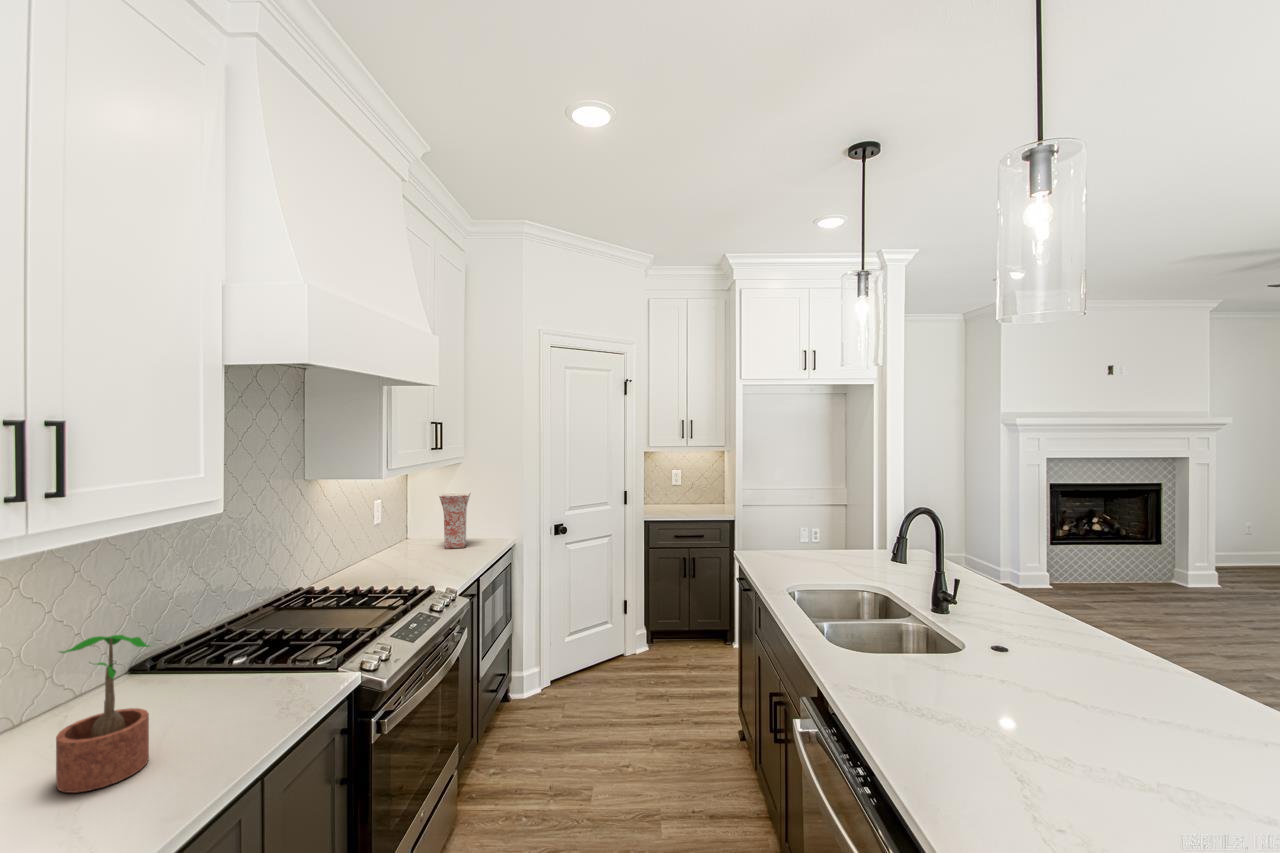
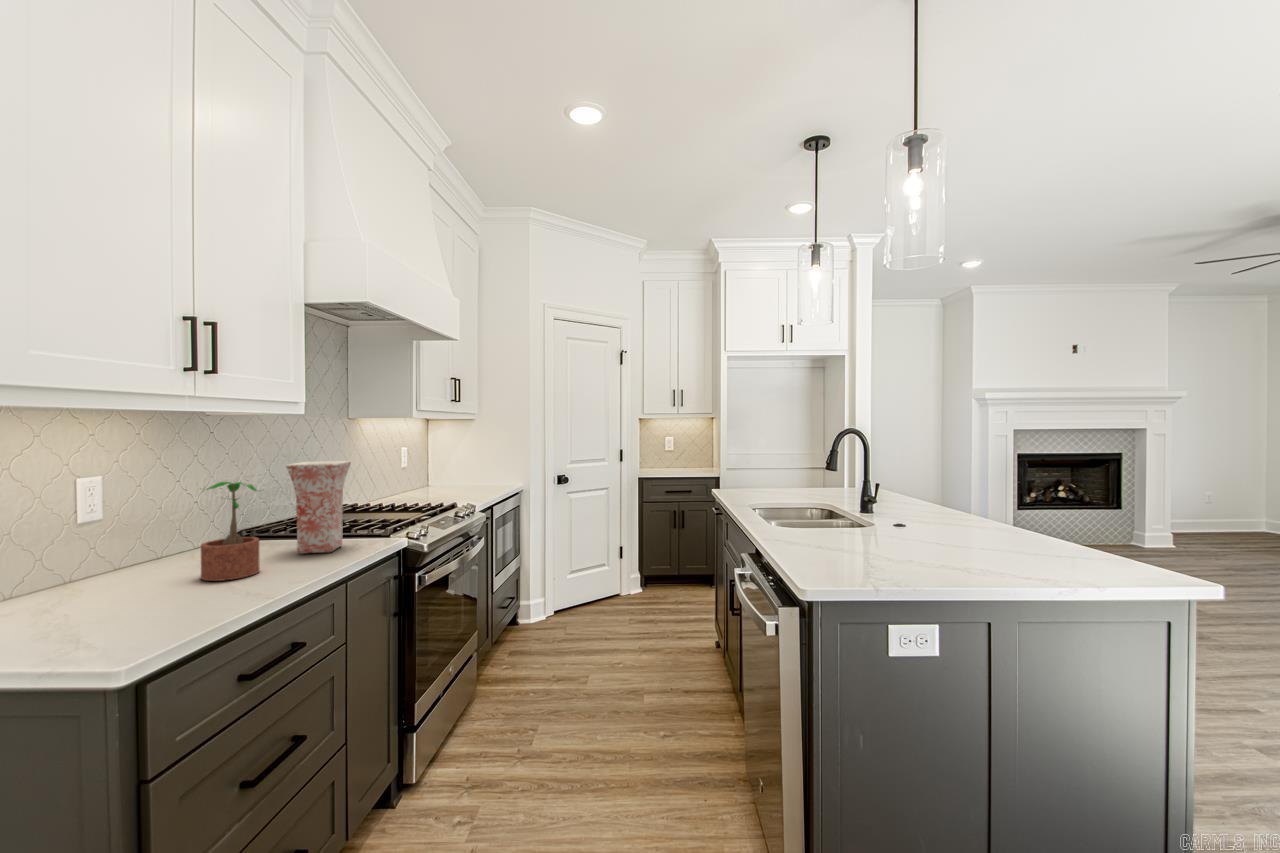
vase: present [439,492,471,549] -> present [286,461,351,554]

